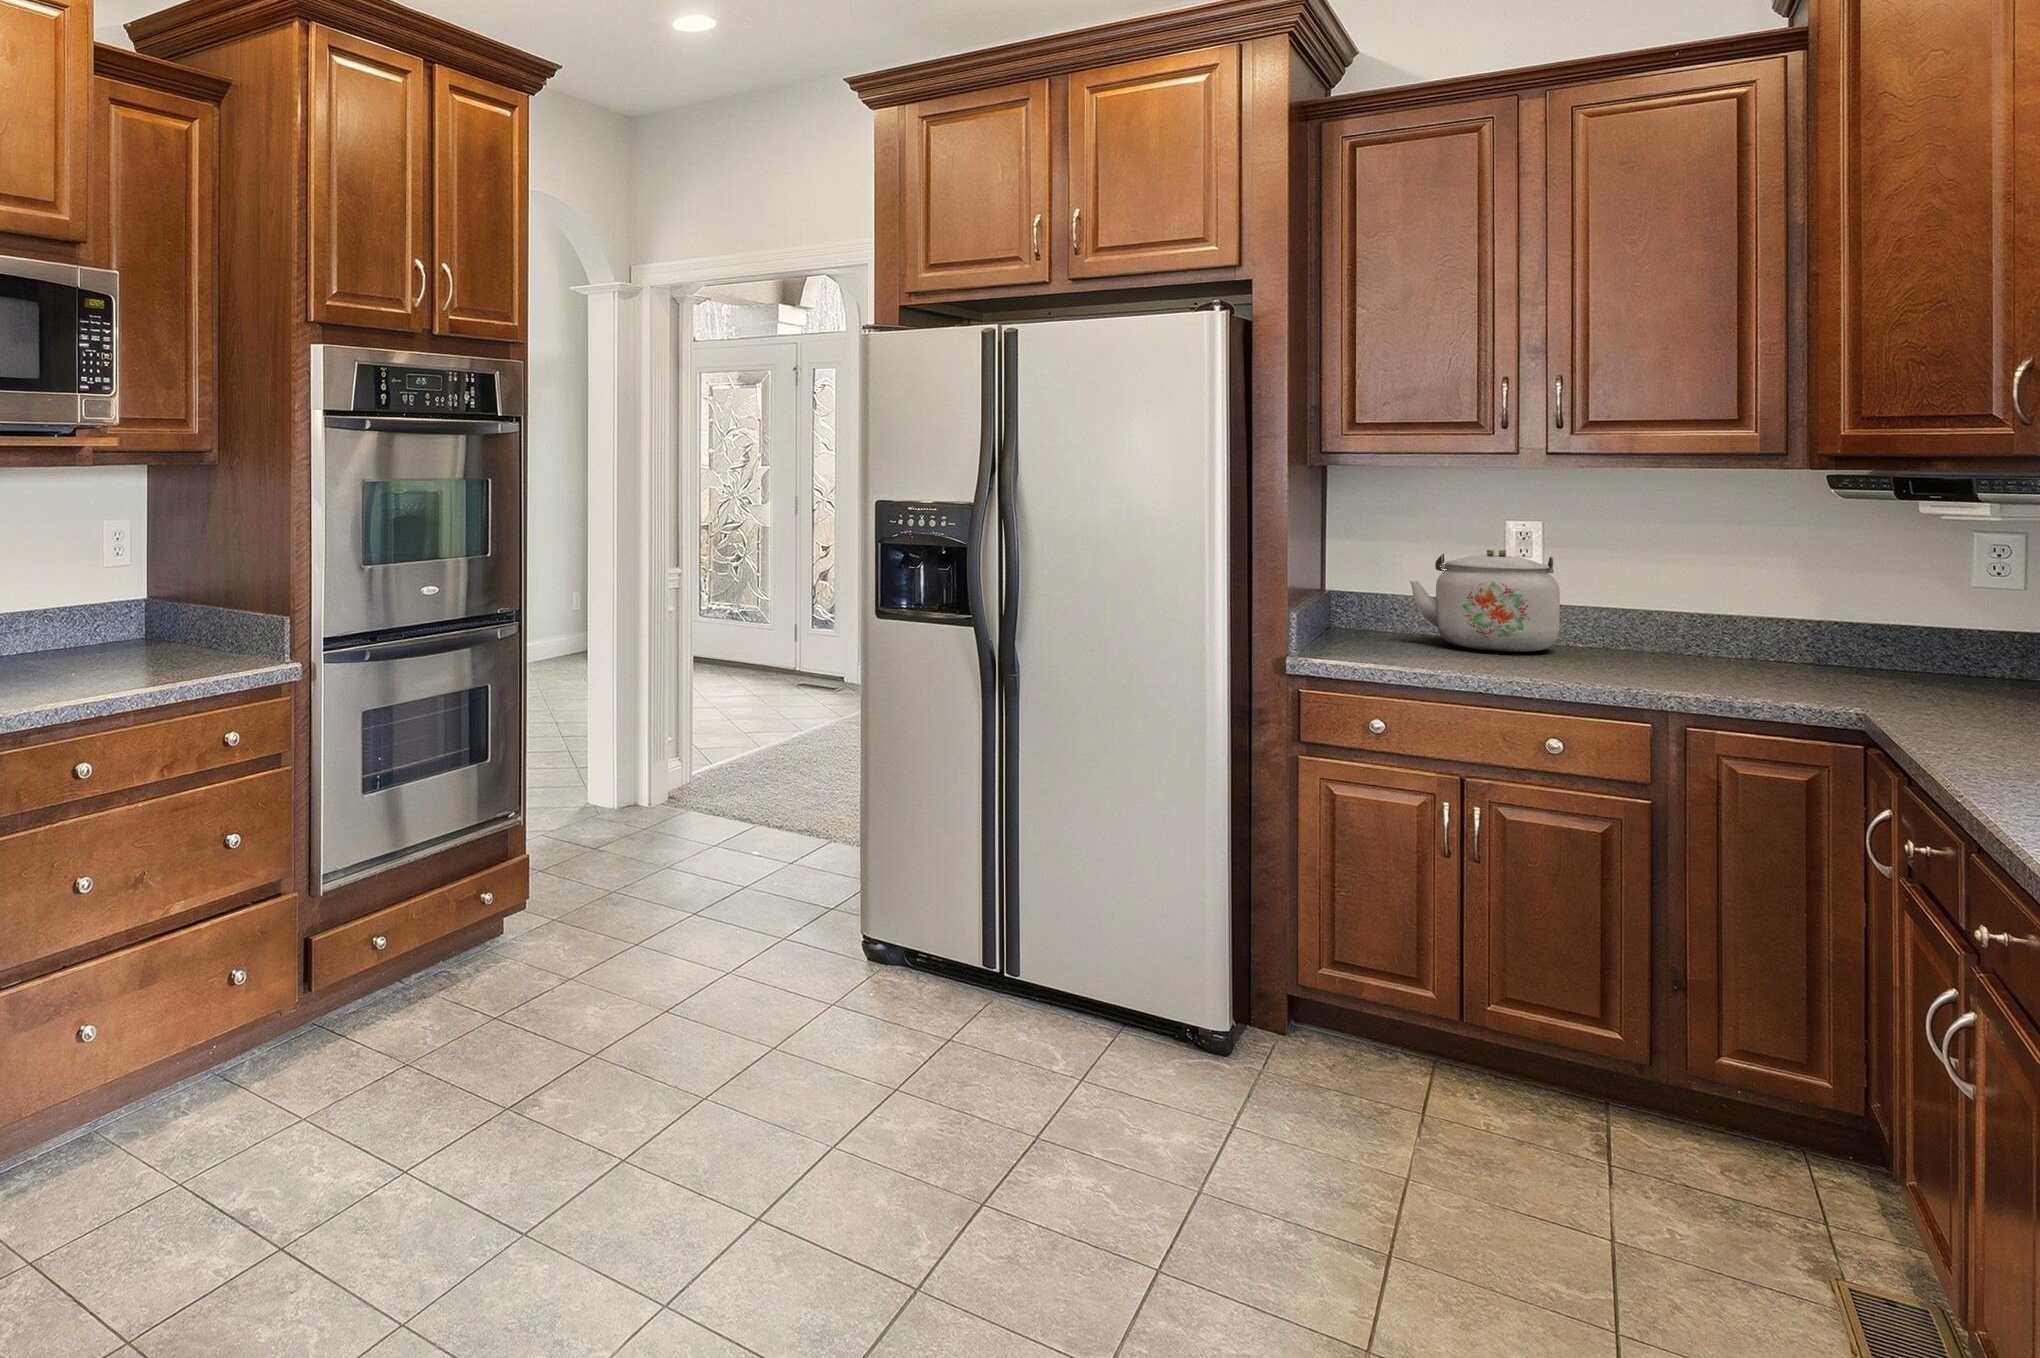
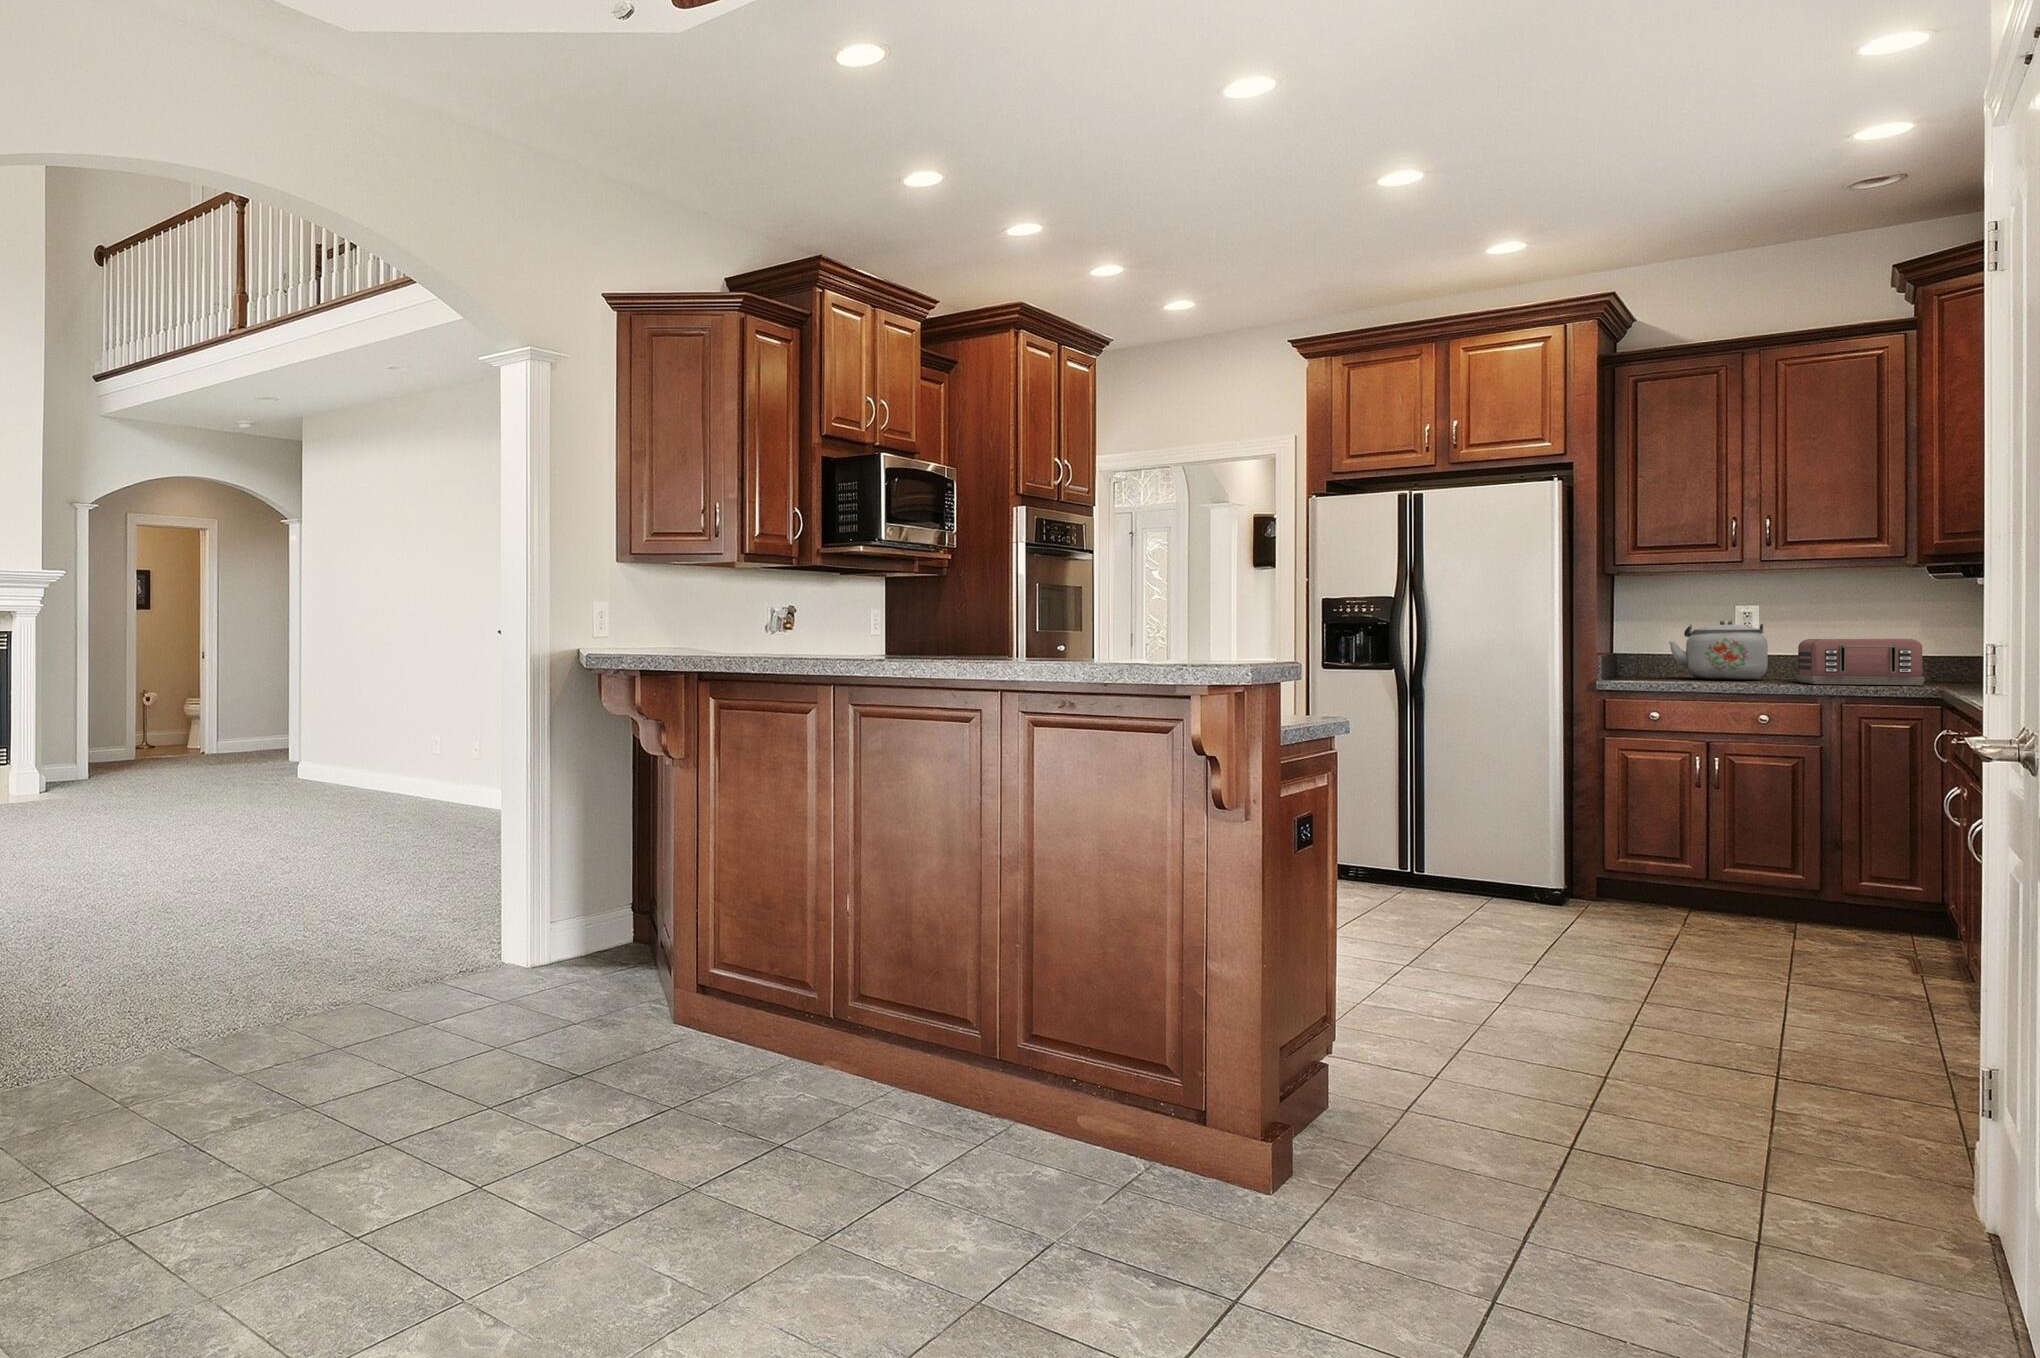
toaster: none [1604,592,1816,694] -> present [1796,639,1924,685]

